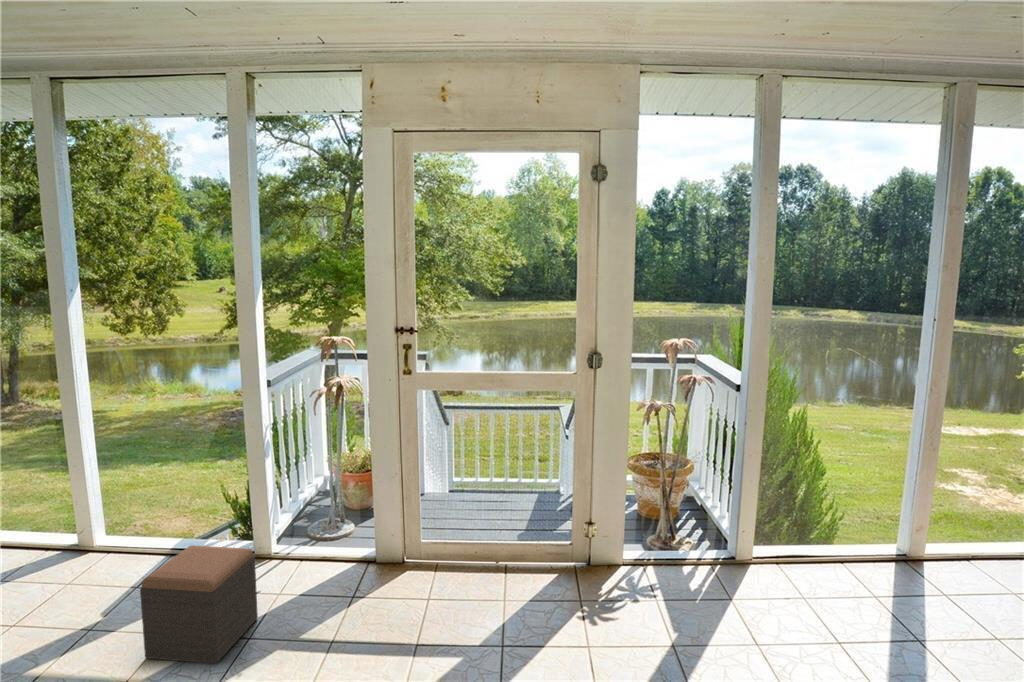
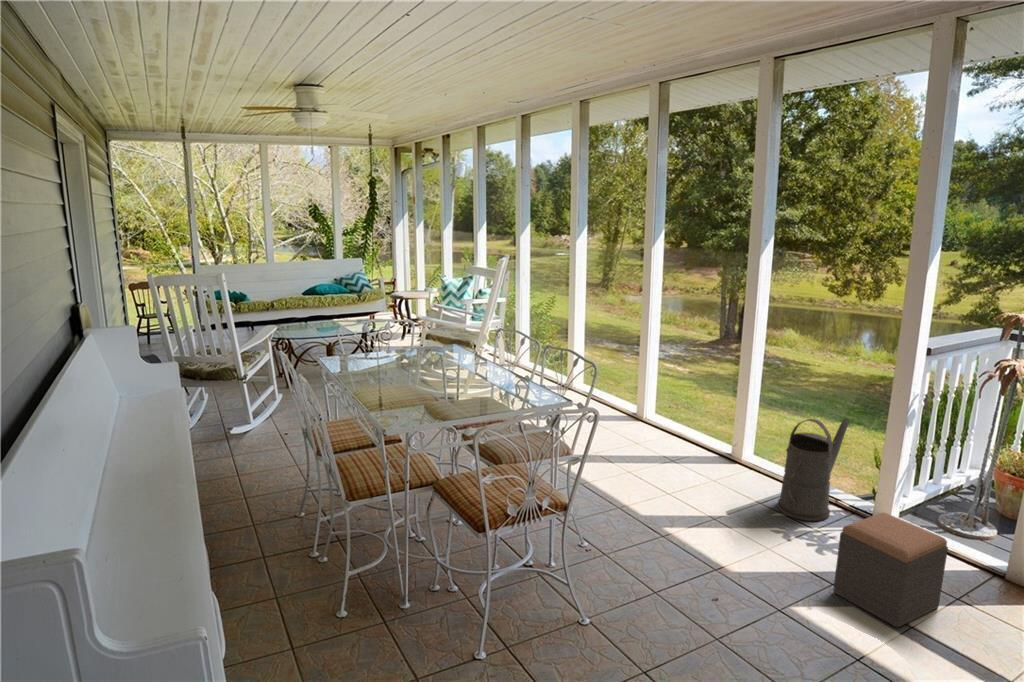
watering can: none [81,459,158,588] -> present [777,418,850,521]

